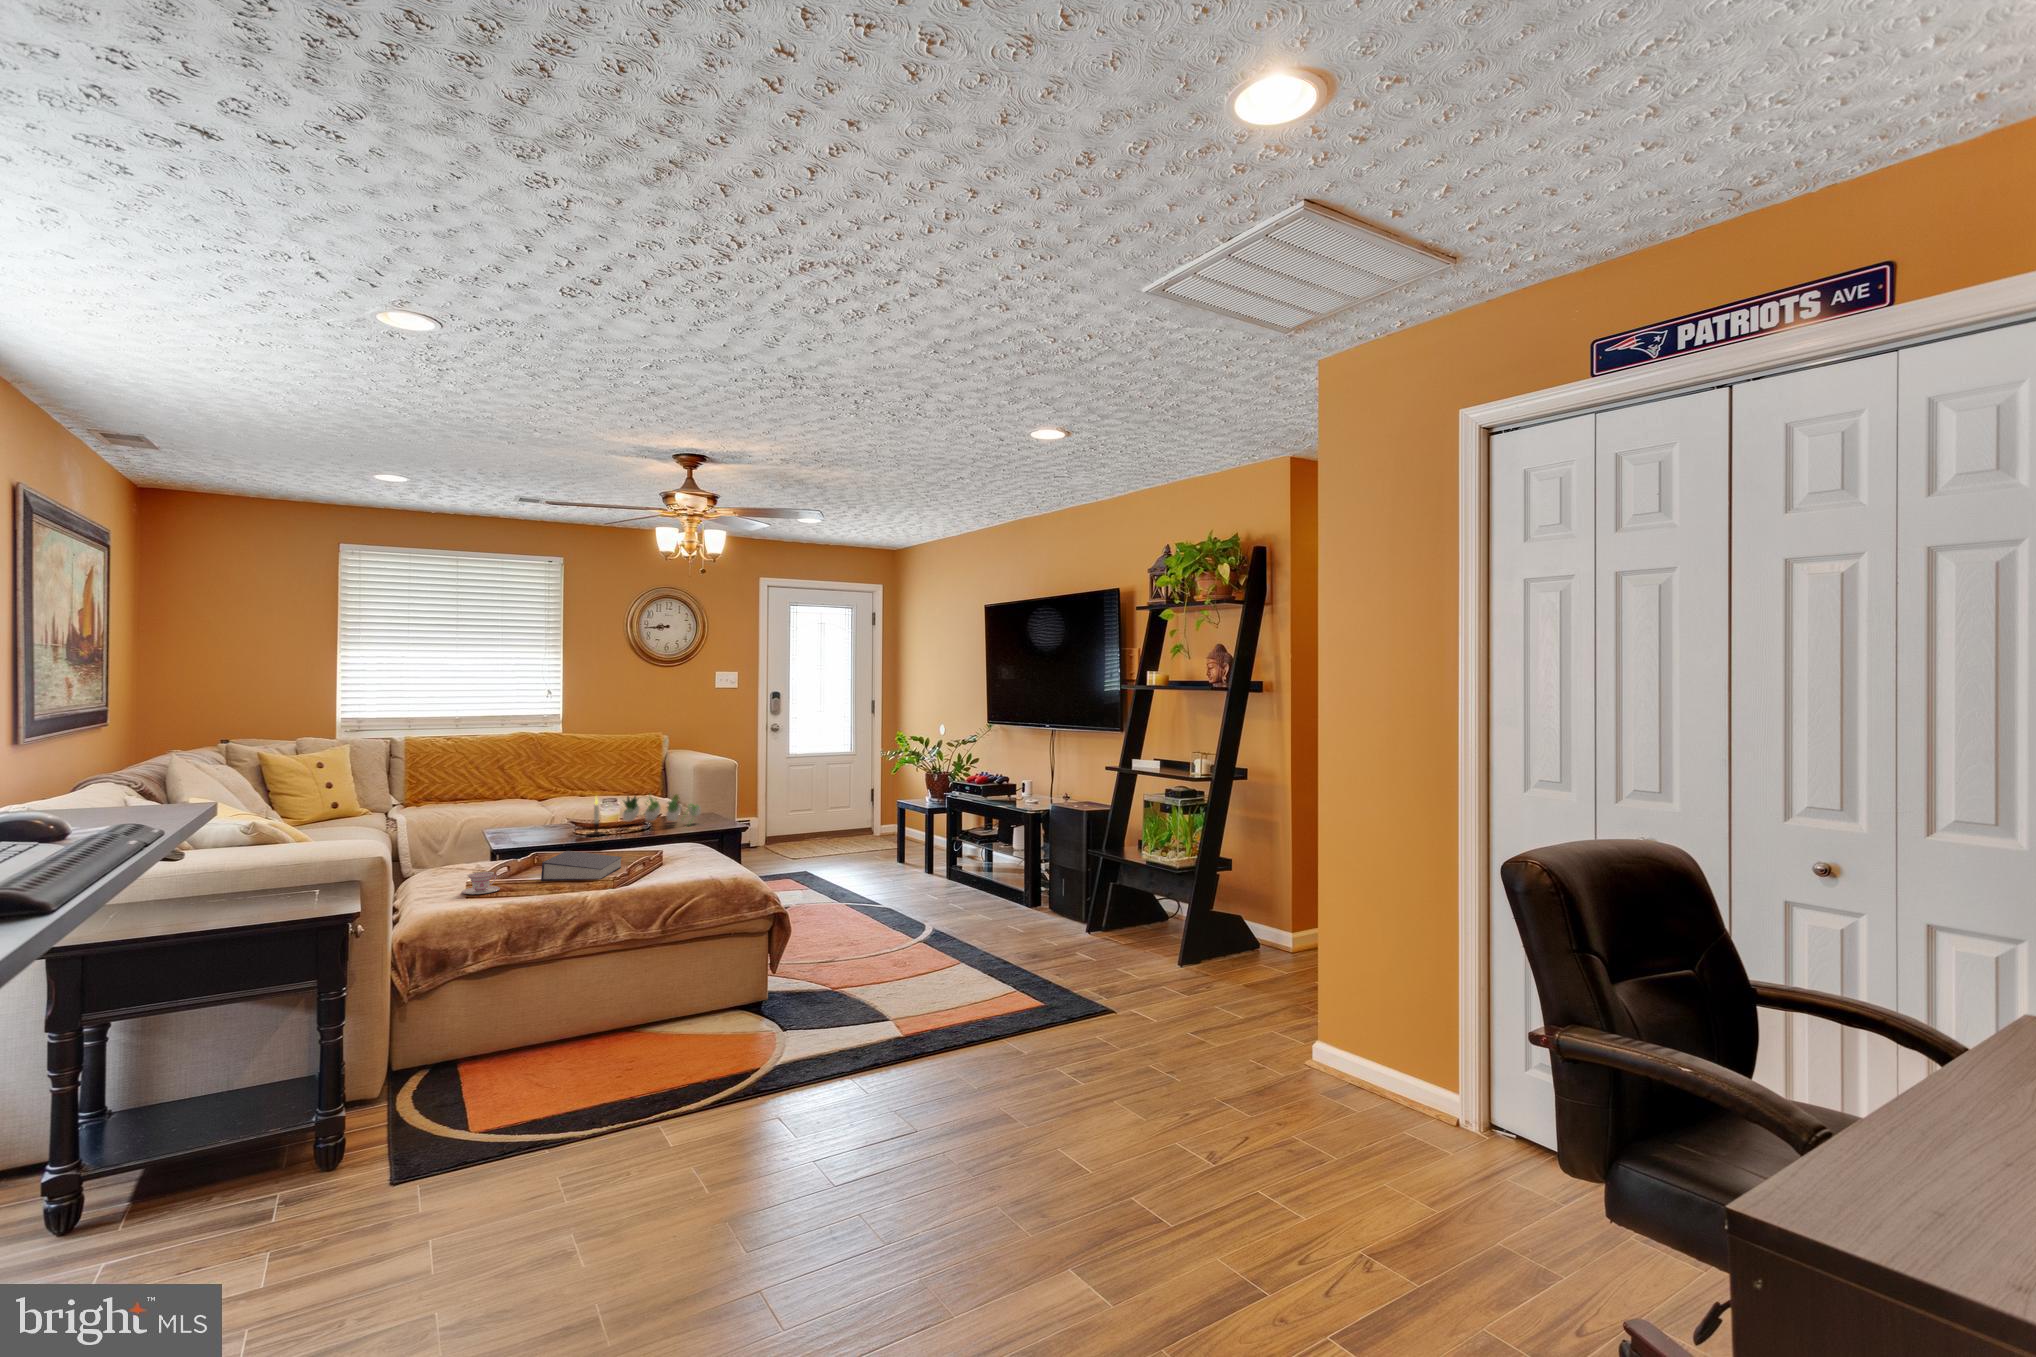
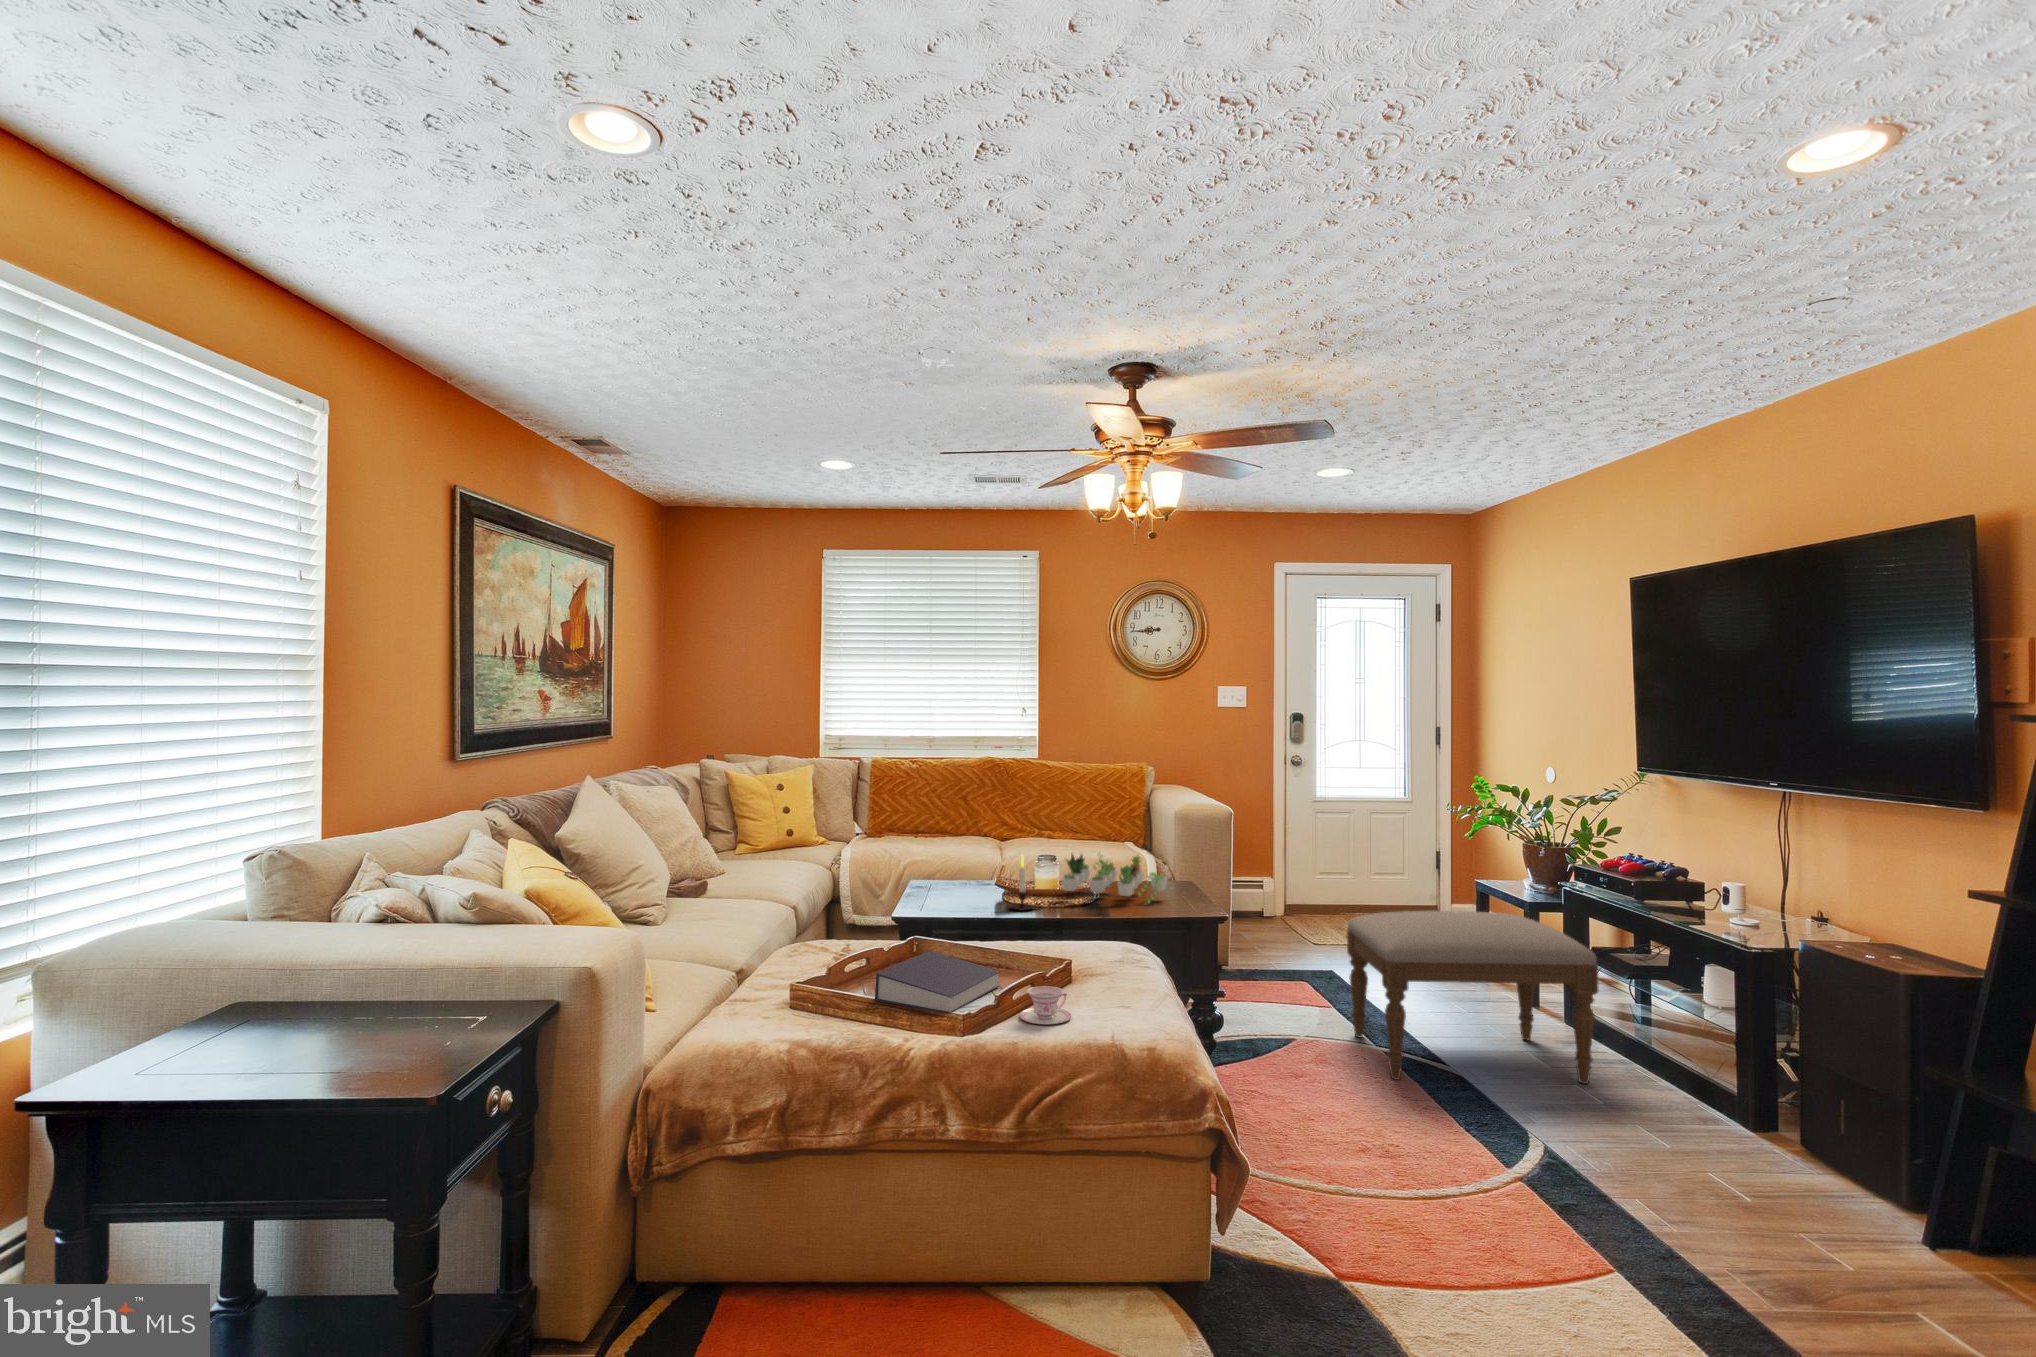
ottoman: none [822,813,965,917] -> present [1347,911,1598,1084]
teacup: present [462,872,500,894] -> present [1020,986,1071,1024]

